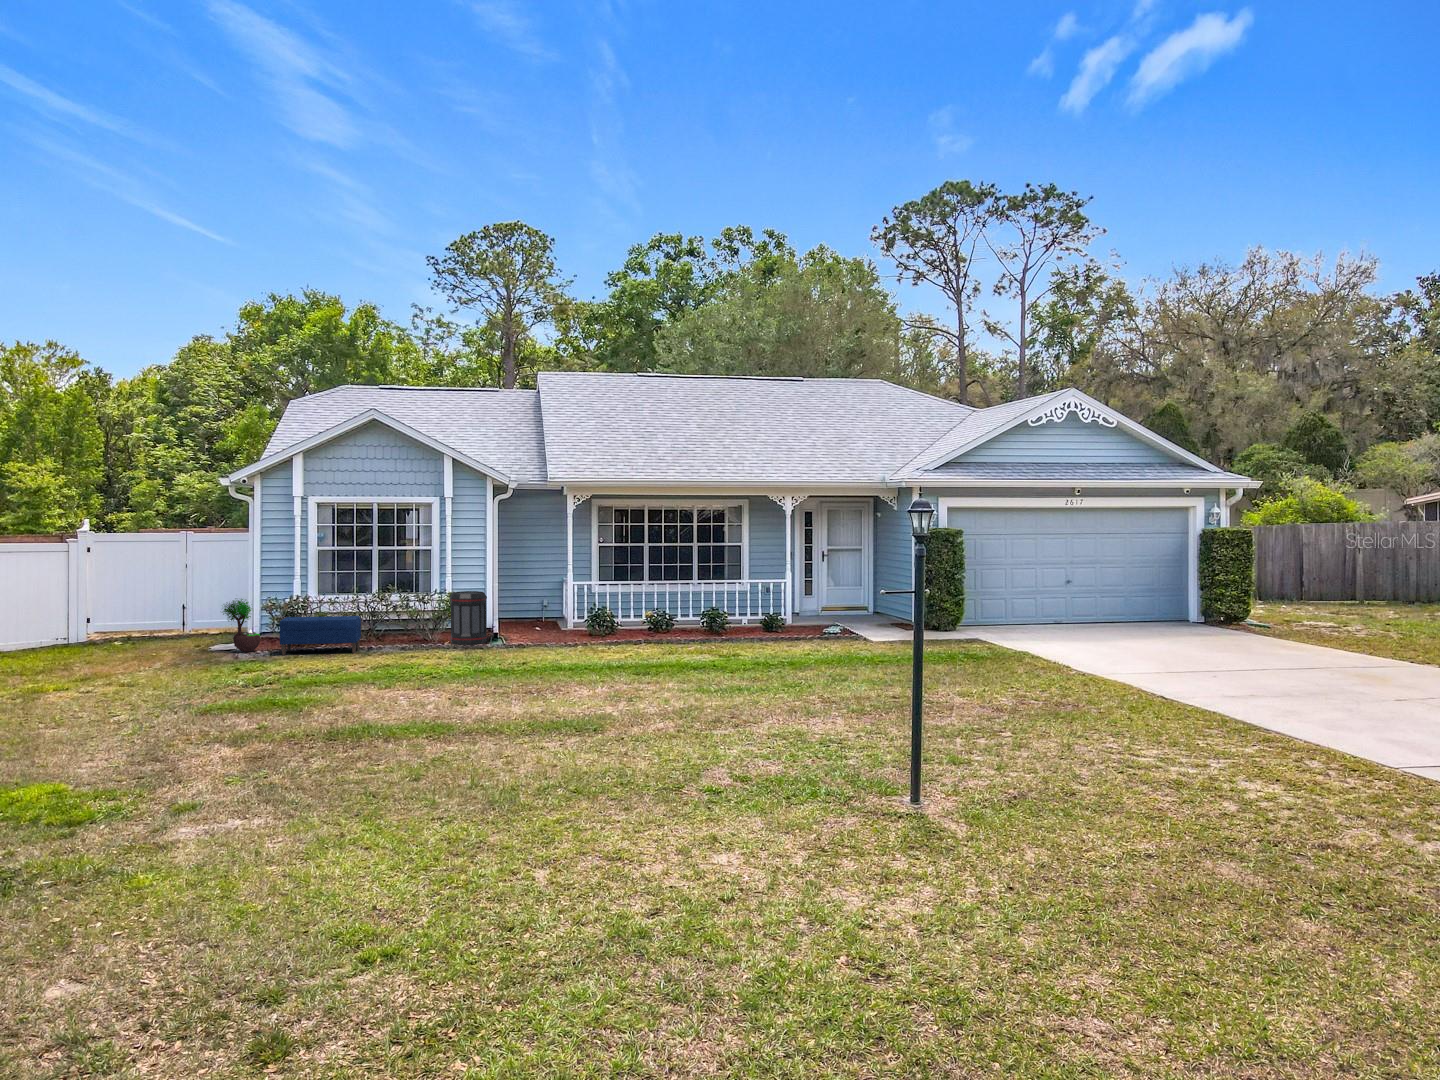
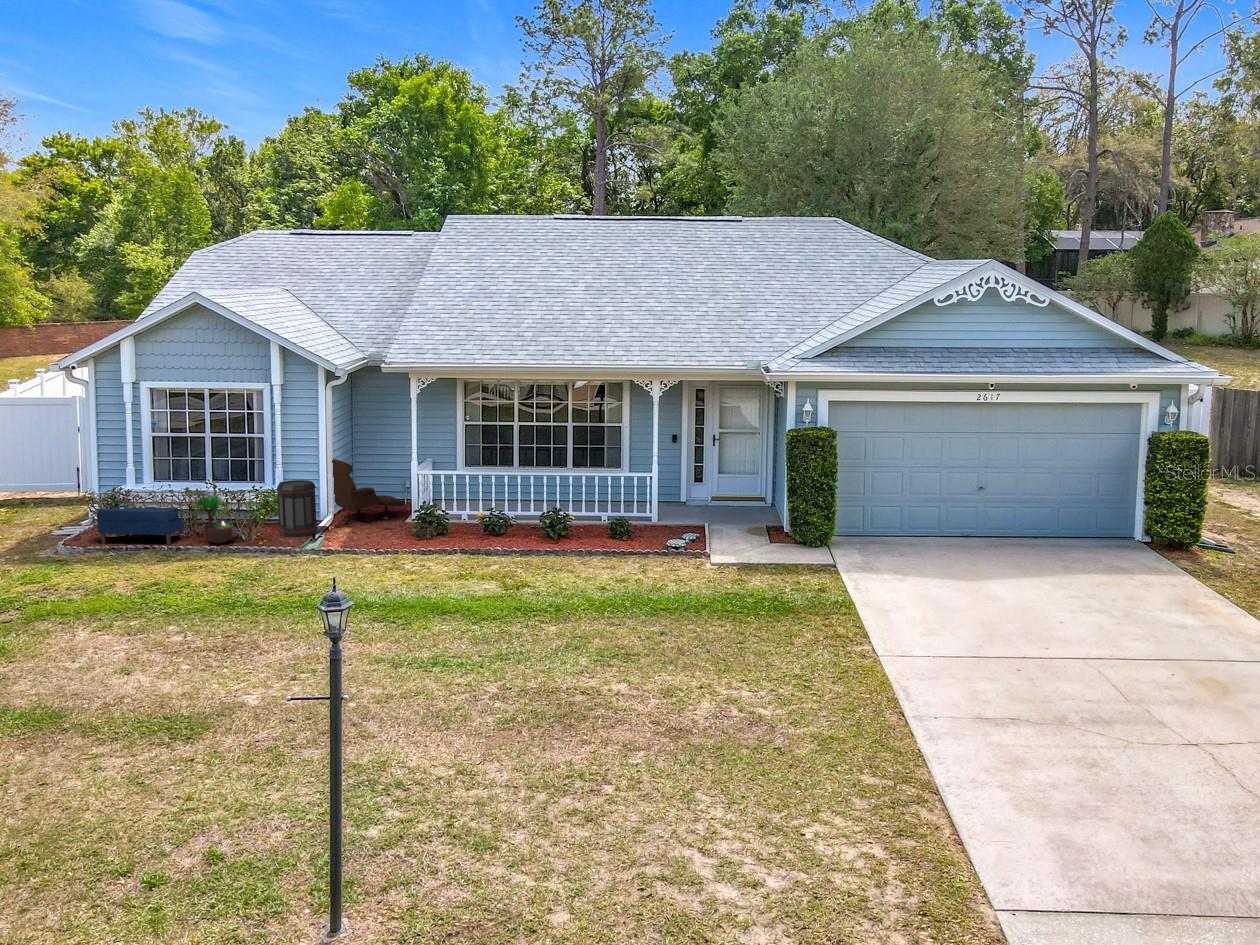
lounge chair: none [482,573,548,636] -> present [332,459,403,525]
potted tree: present [223,599,260,652] -> present [193,492,232,544]

